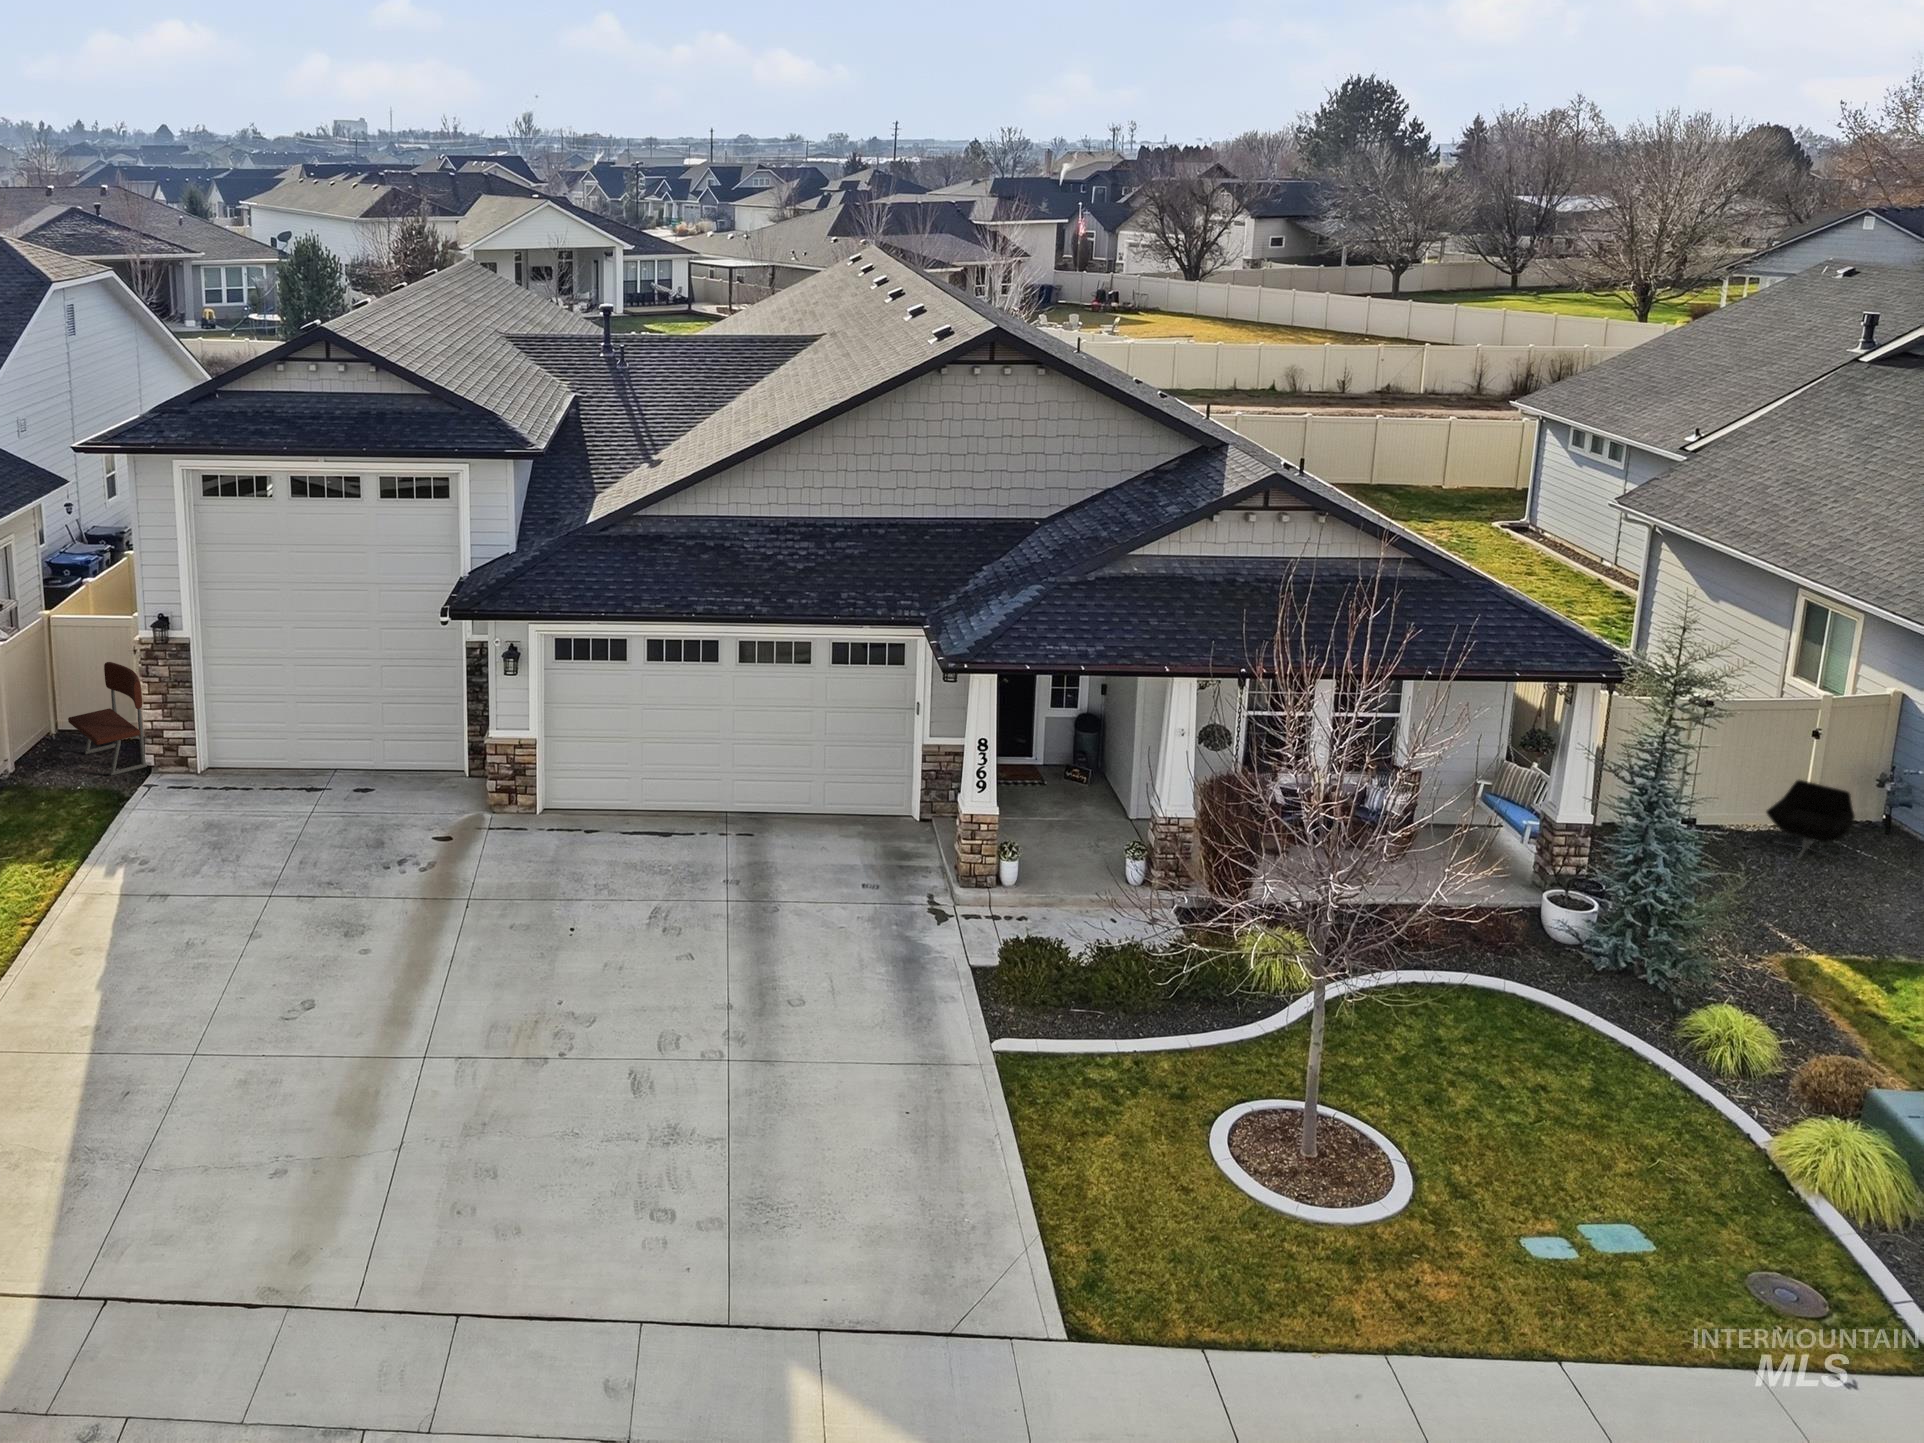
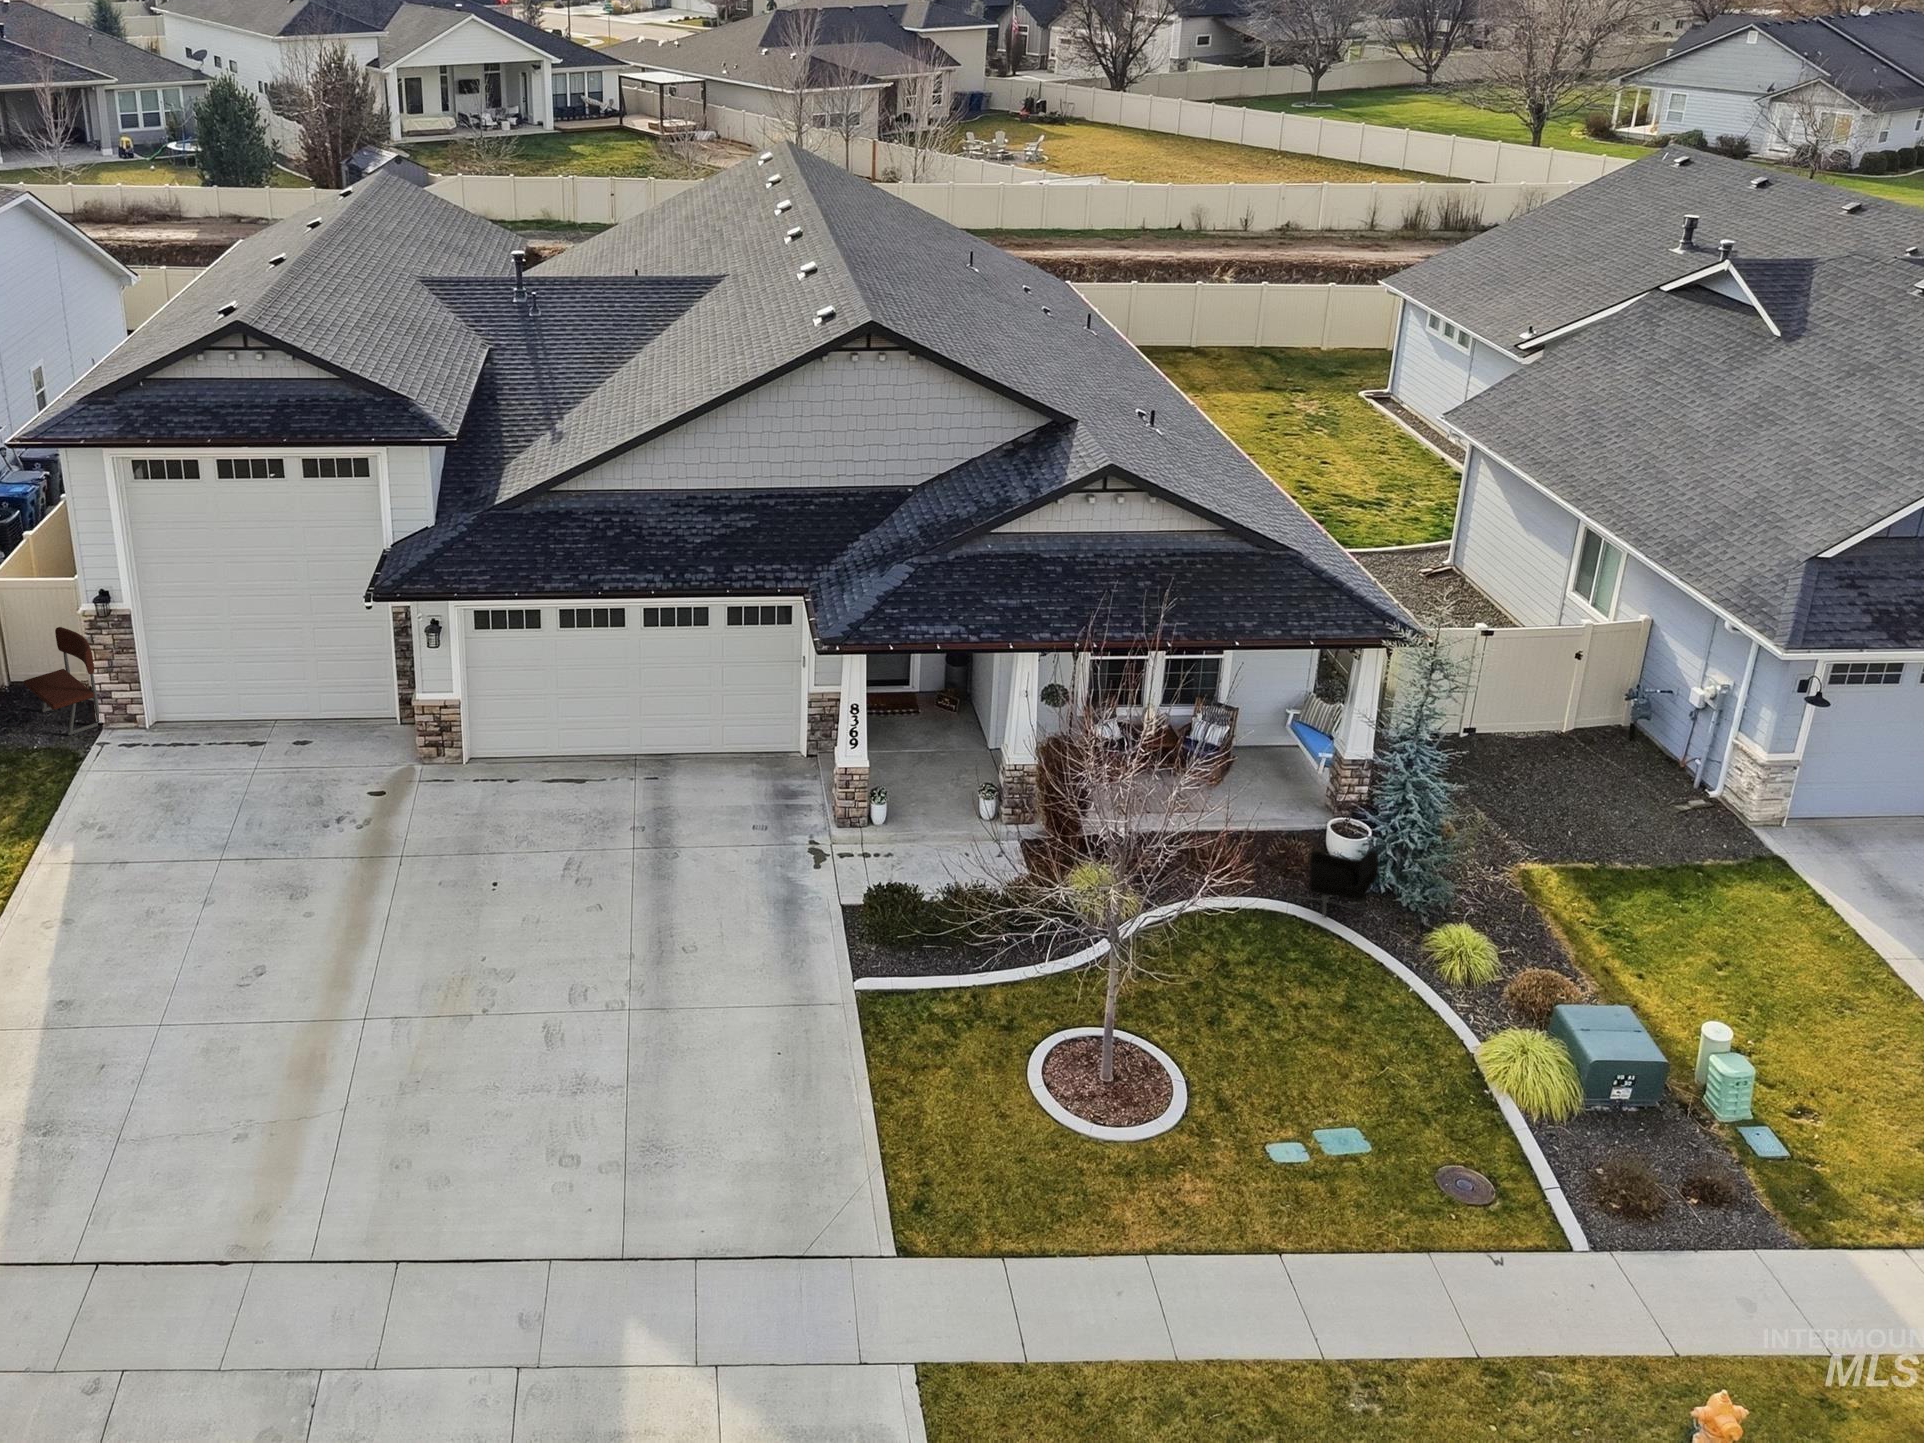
lounge chair: present [1766,780,1855,859] -> present [1302,851,1379,917]

